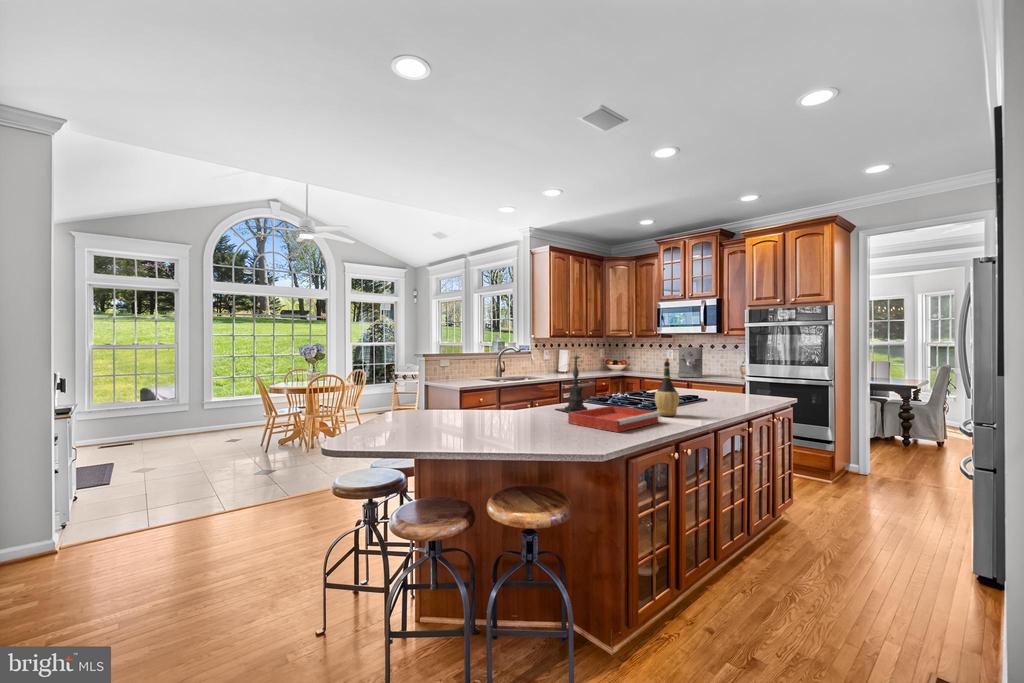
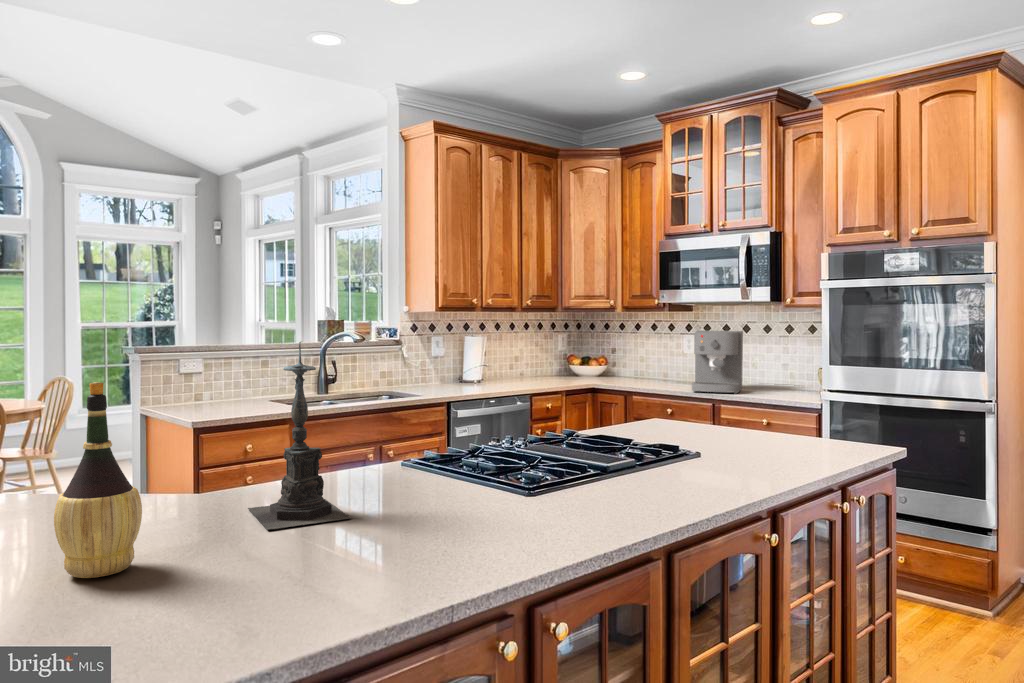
wine bottle: present [655,358,679,416] -> present [54,382,142,578]
tray: present [568,406,661,432] -> none [182,508,474,636]

